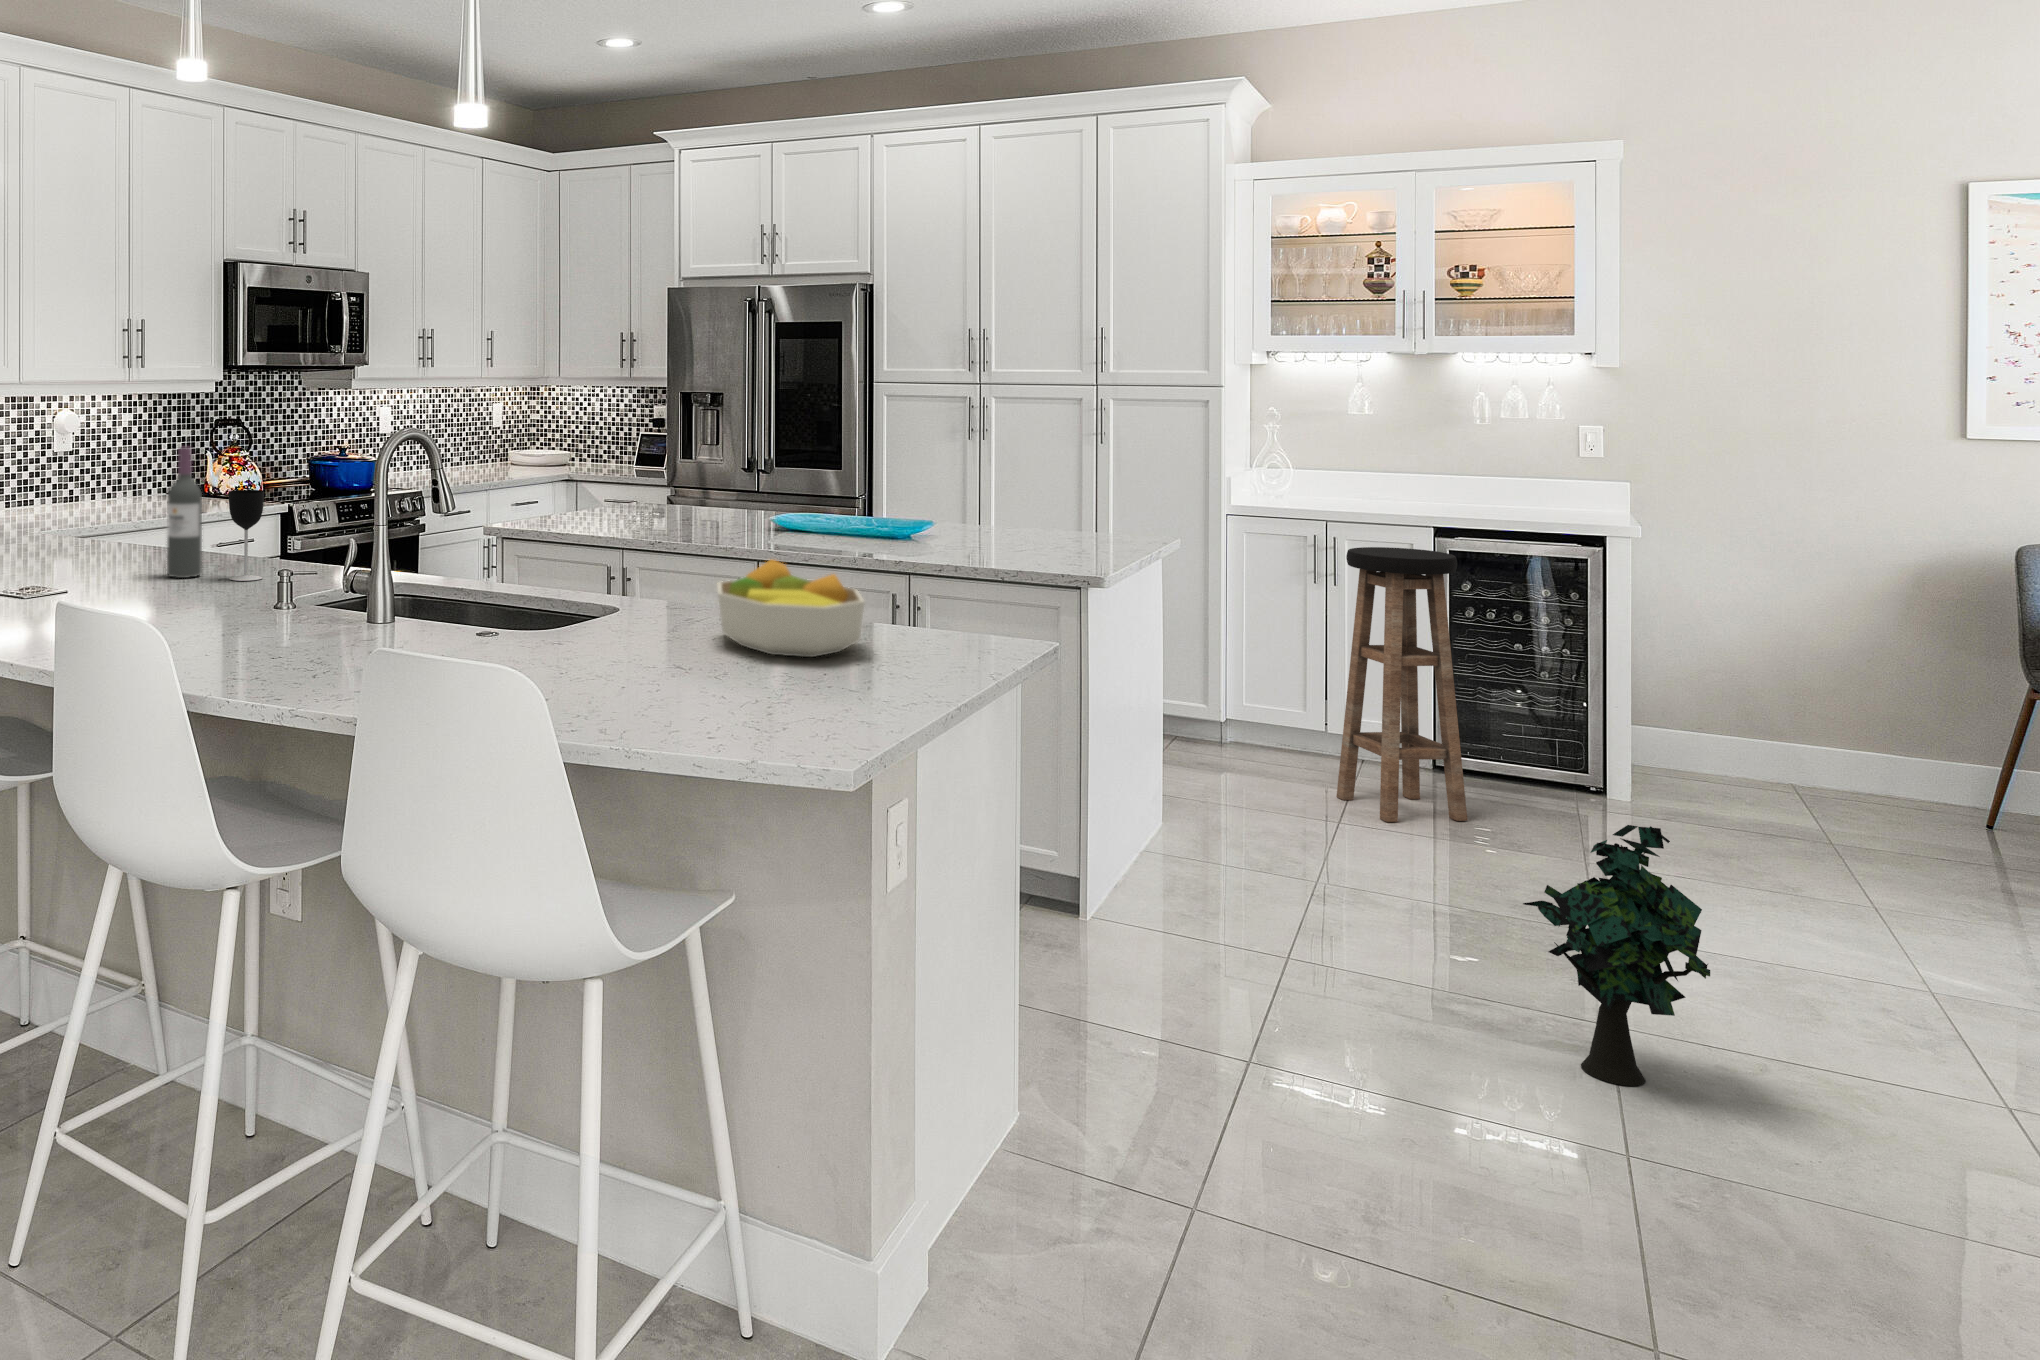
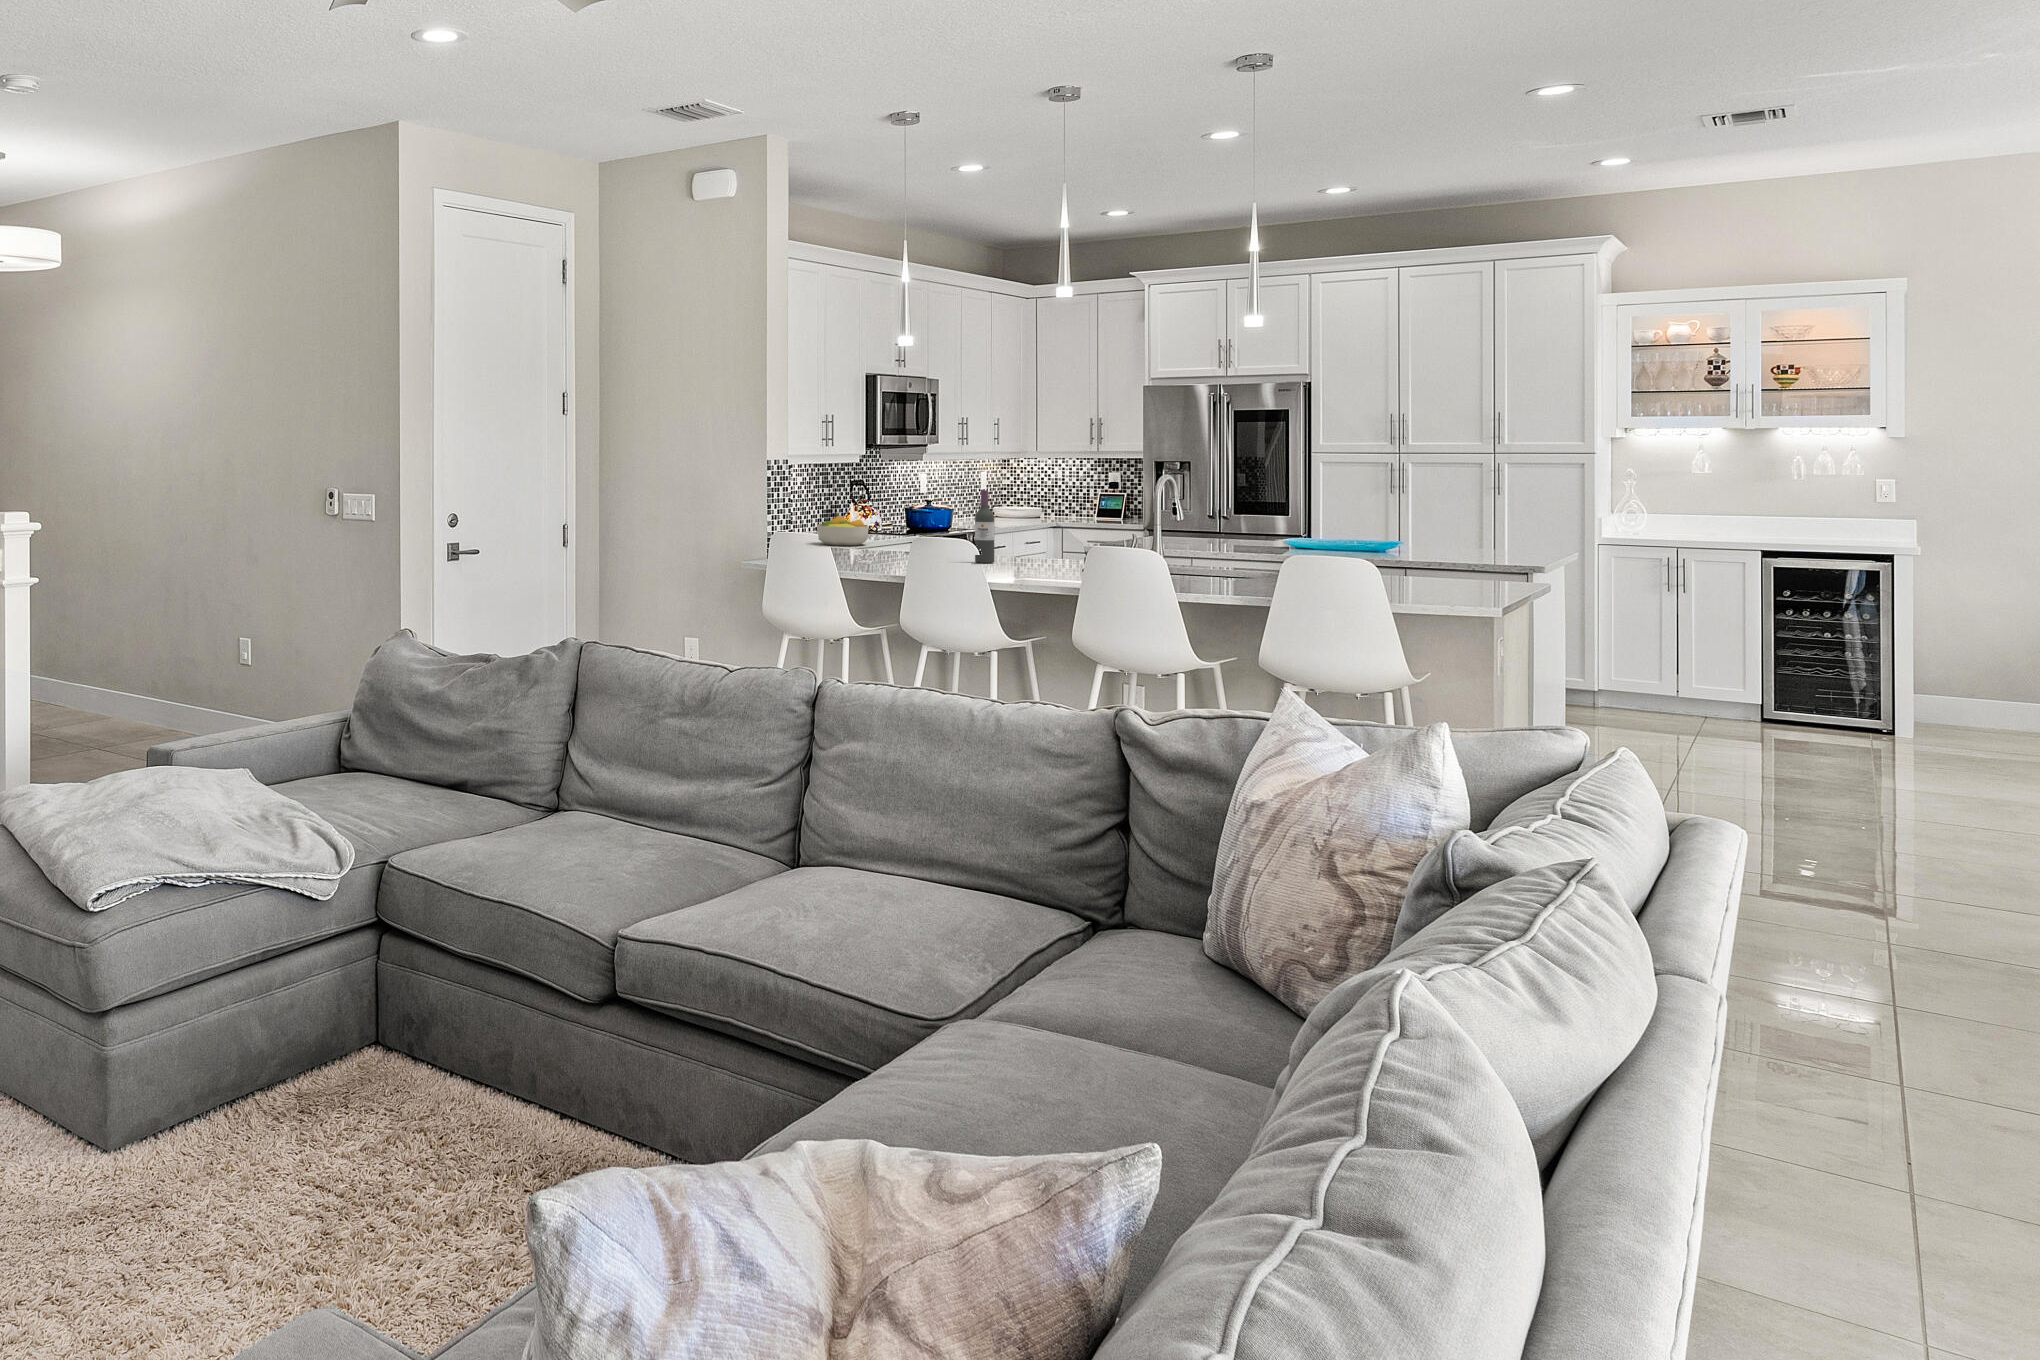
wine glass: present [228,490,264,581] -> none [1013,514,1034,564]
bar stool: present [1337,547,1467,822] -> none [1685,563,1783,745]
fruit bowl: present [718,559,864,657] -> present [817,516,869,546]
decorative plant: present [1523,825,1710,1086] -> none [1806,692,1917,833]

